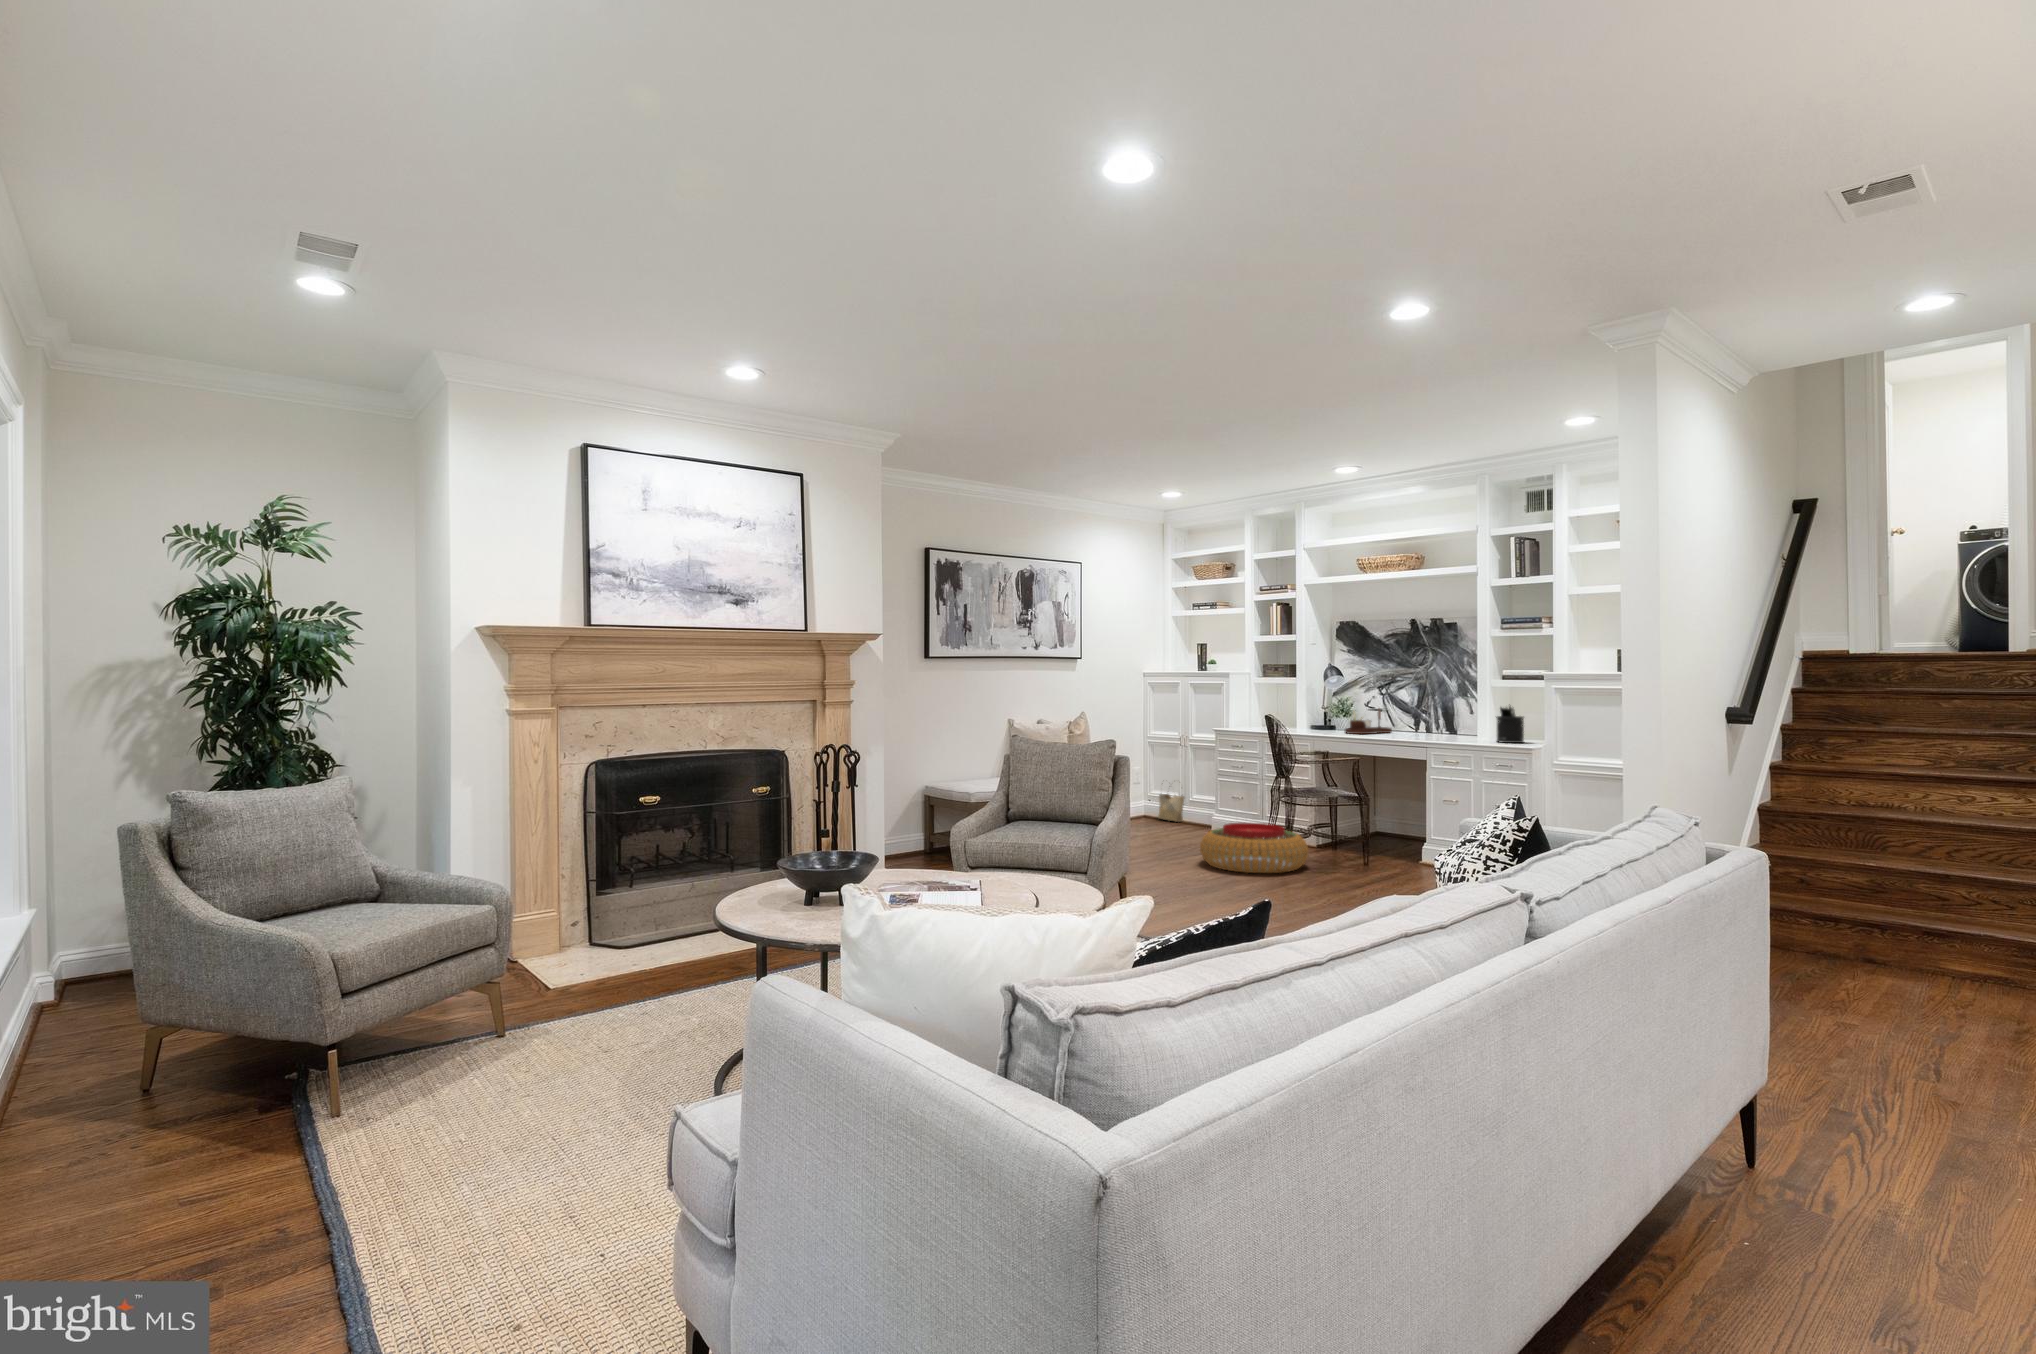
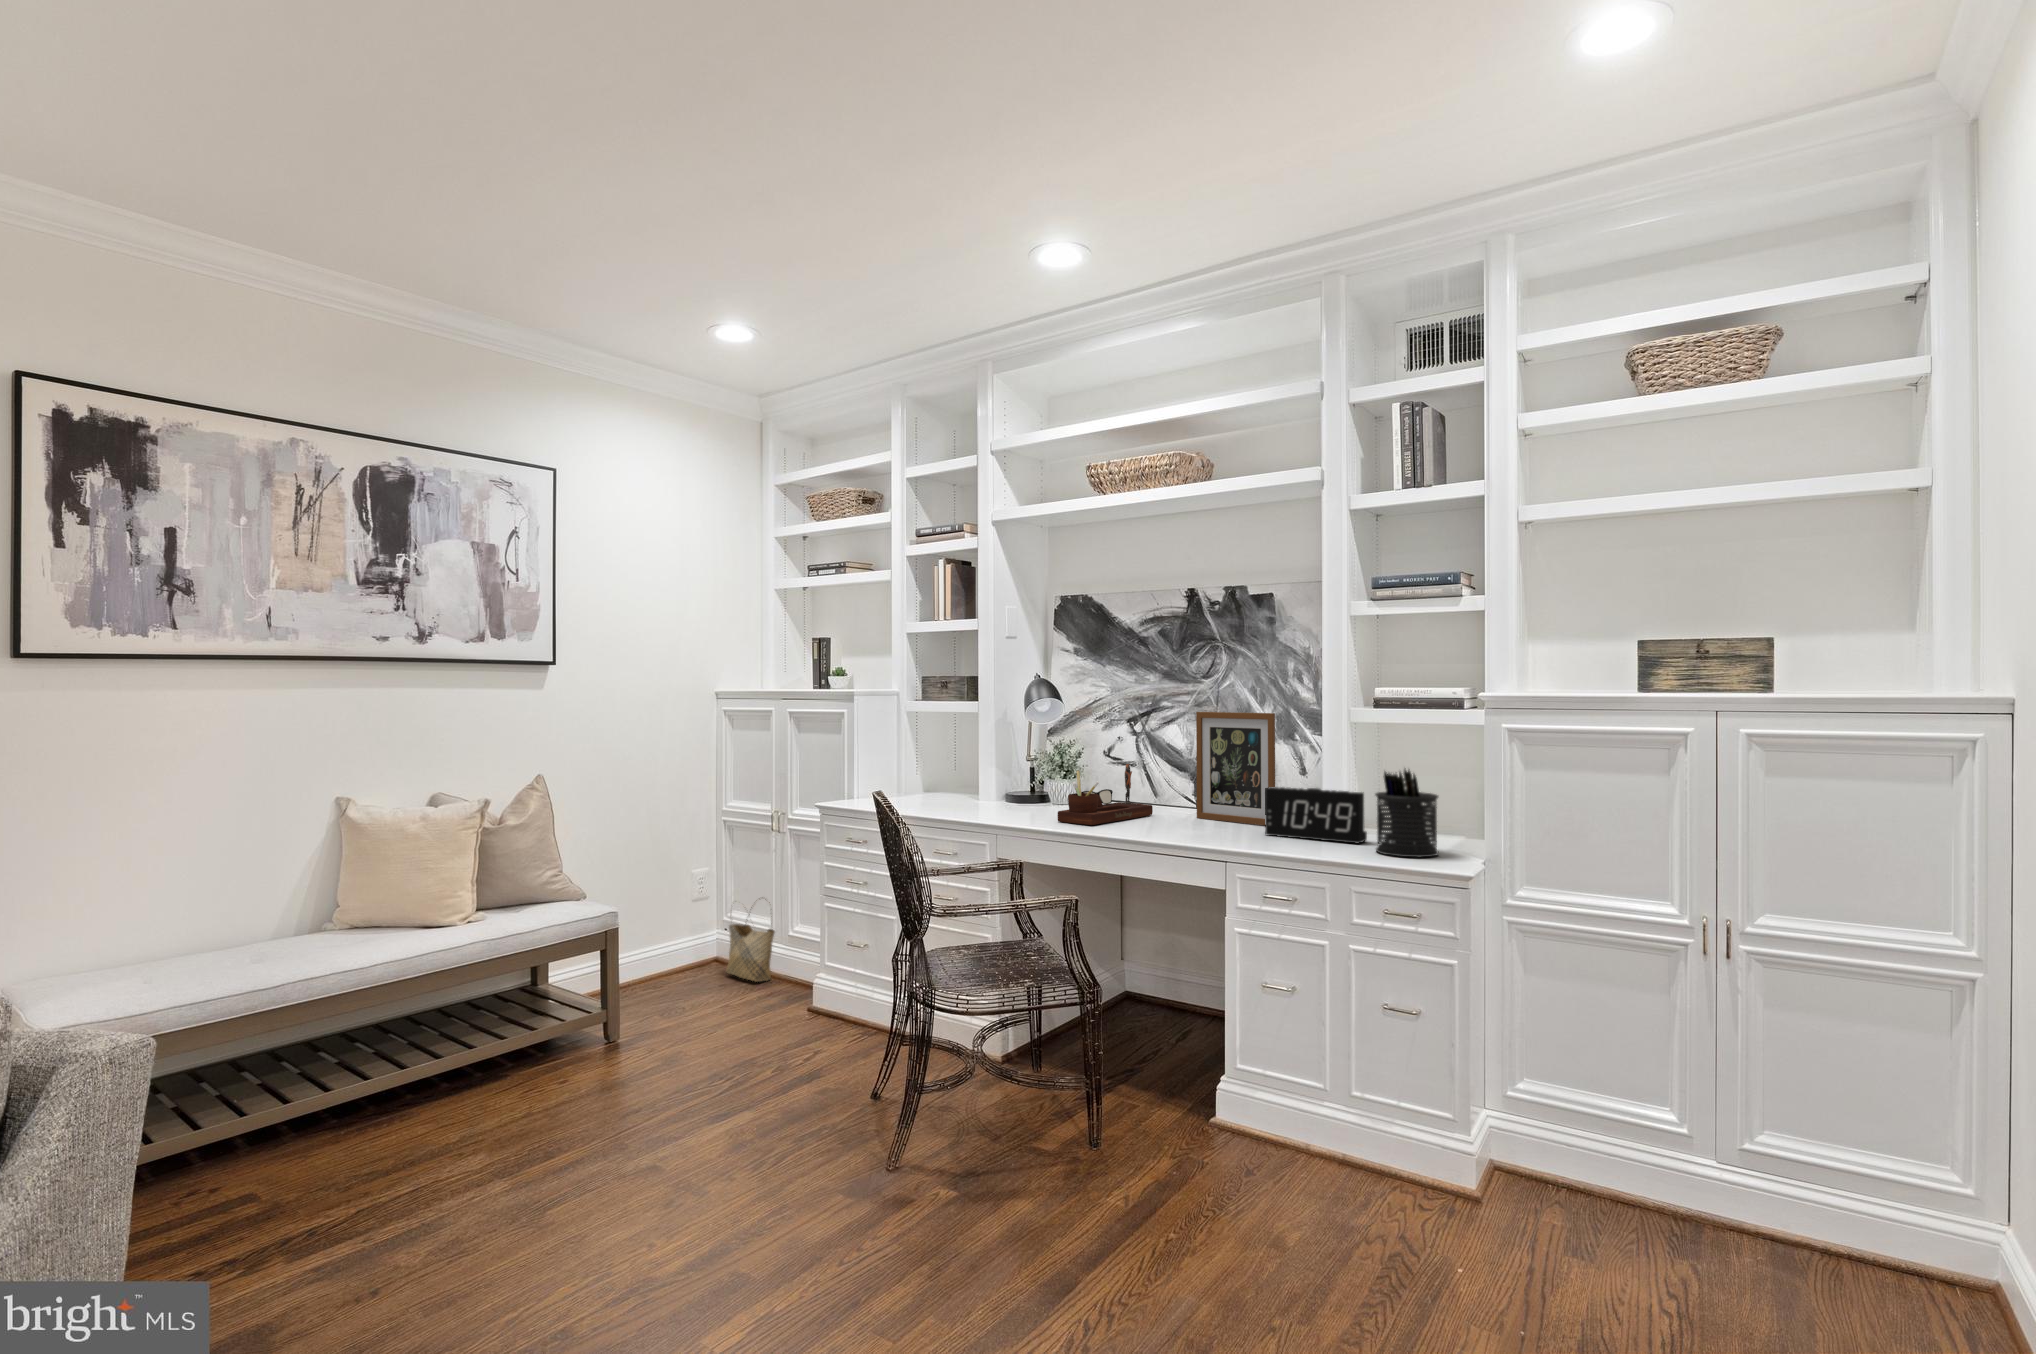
picture frame: none [1415,682,1454,736] -> present [1196,712,1275,825]
alarm clock: none [1447,716,1495,740] -> present [1265,787,1367,843]
pouf: present [1200,823,1308,873] -> none [680,1061,955,1247]

